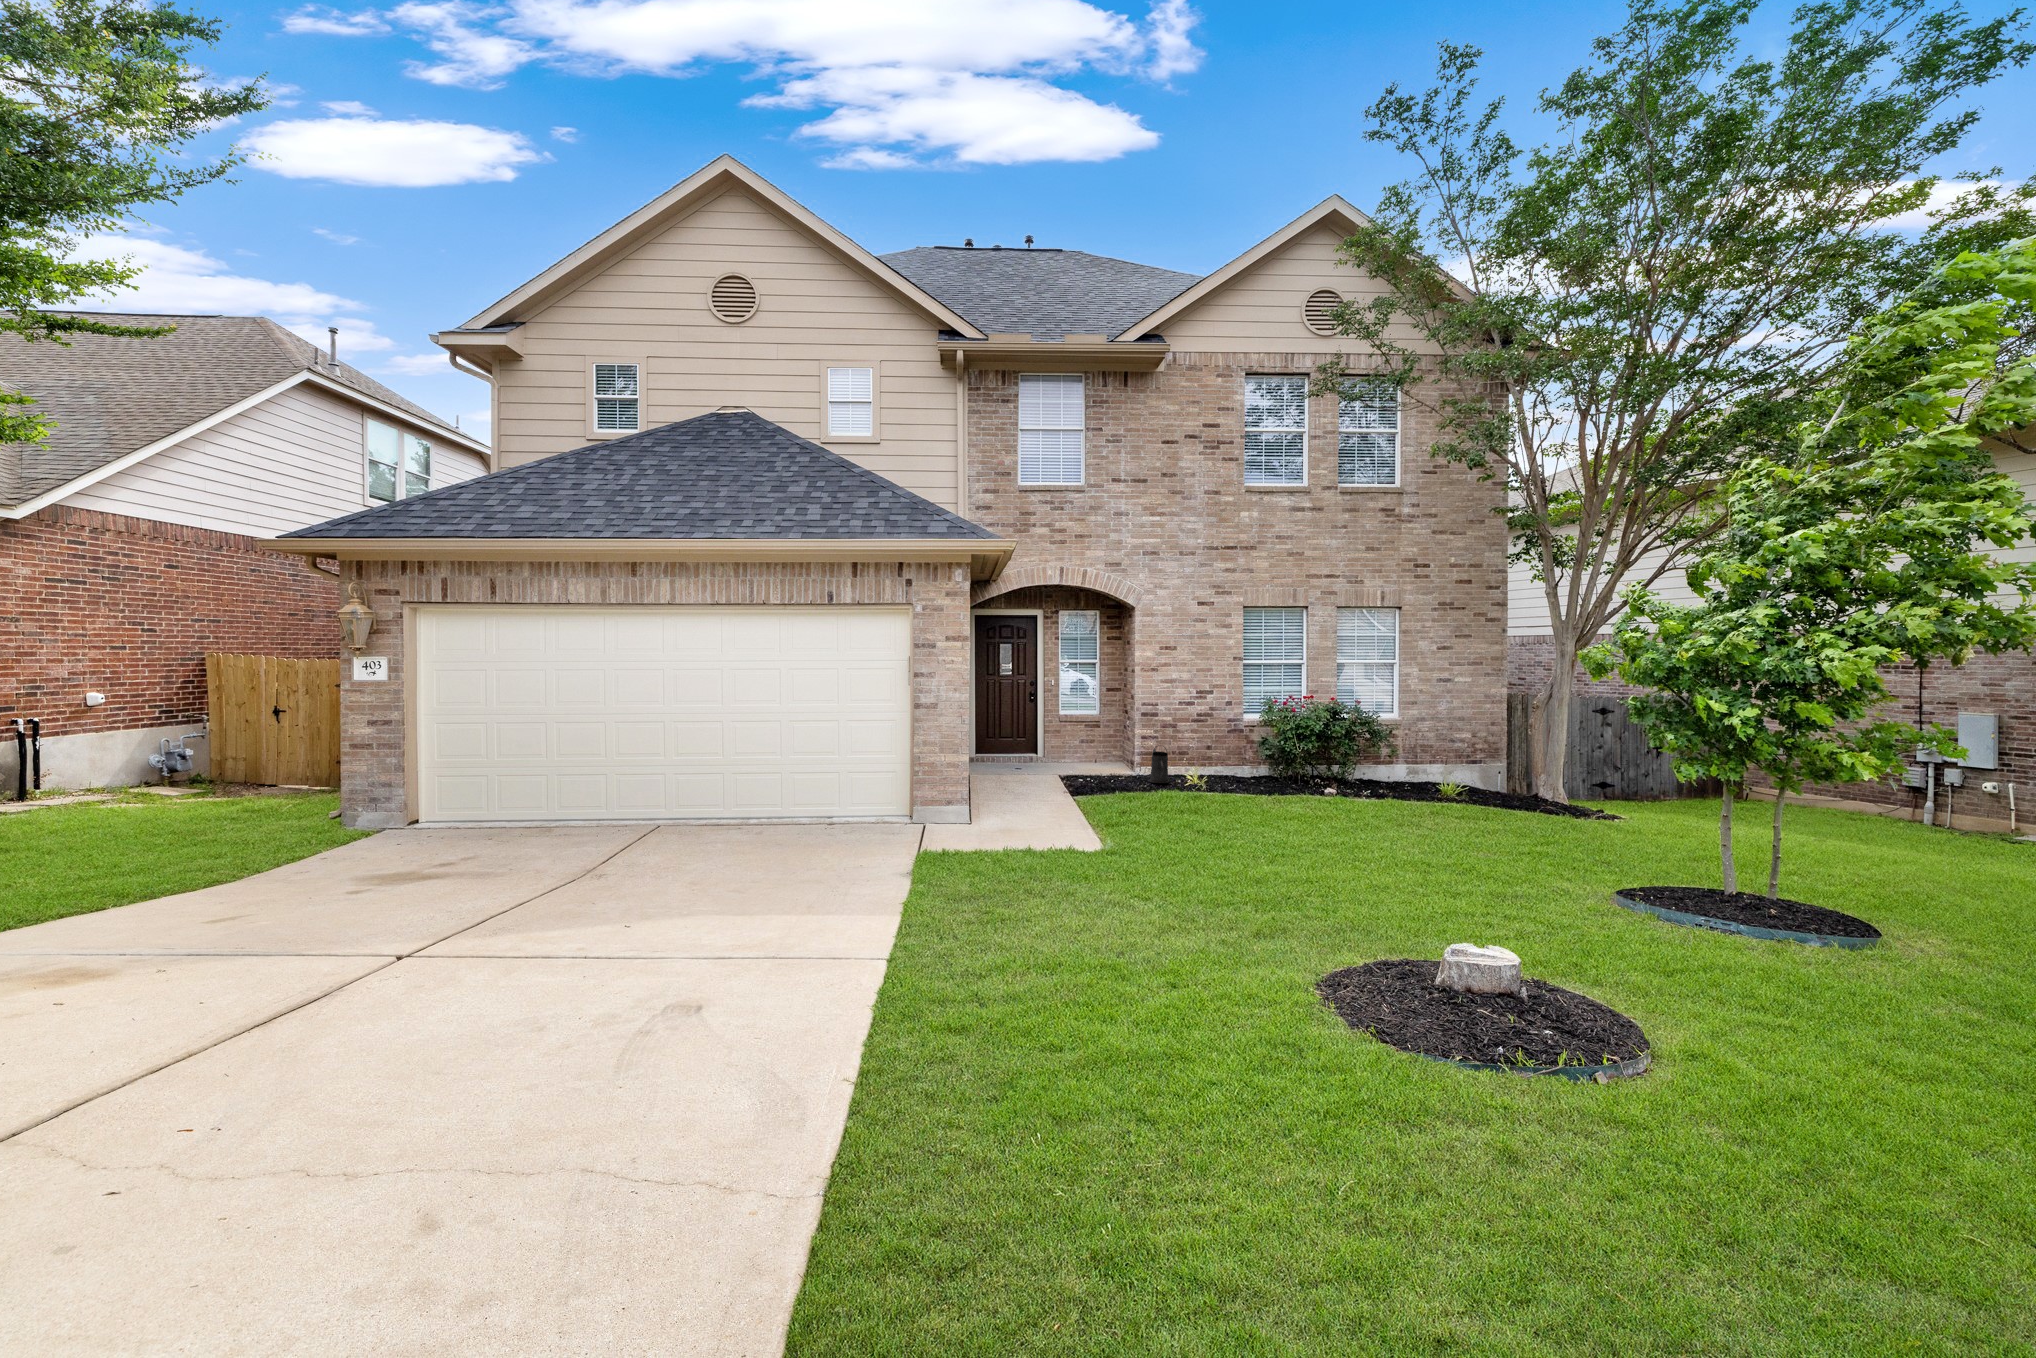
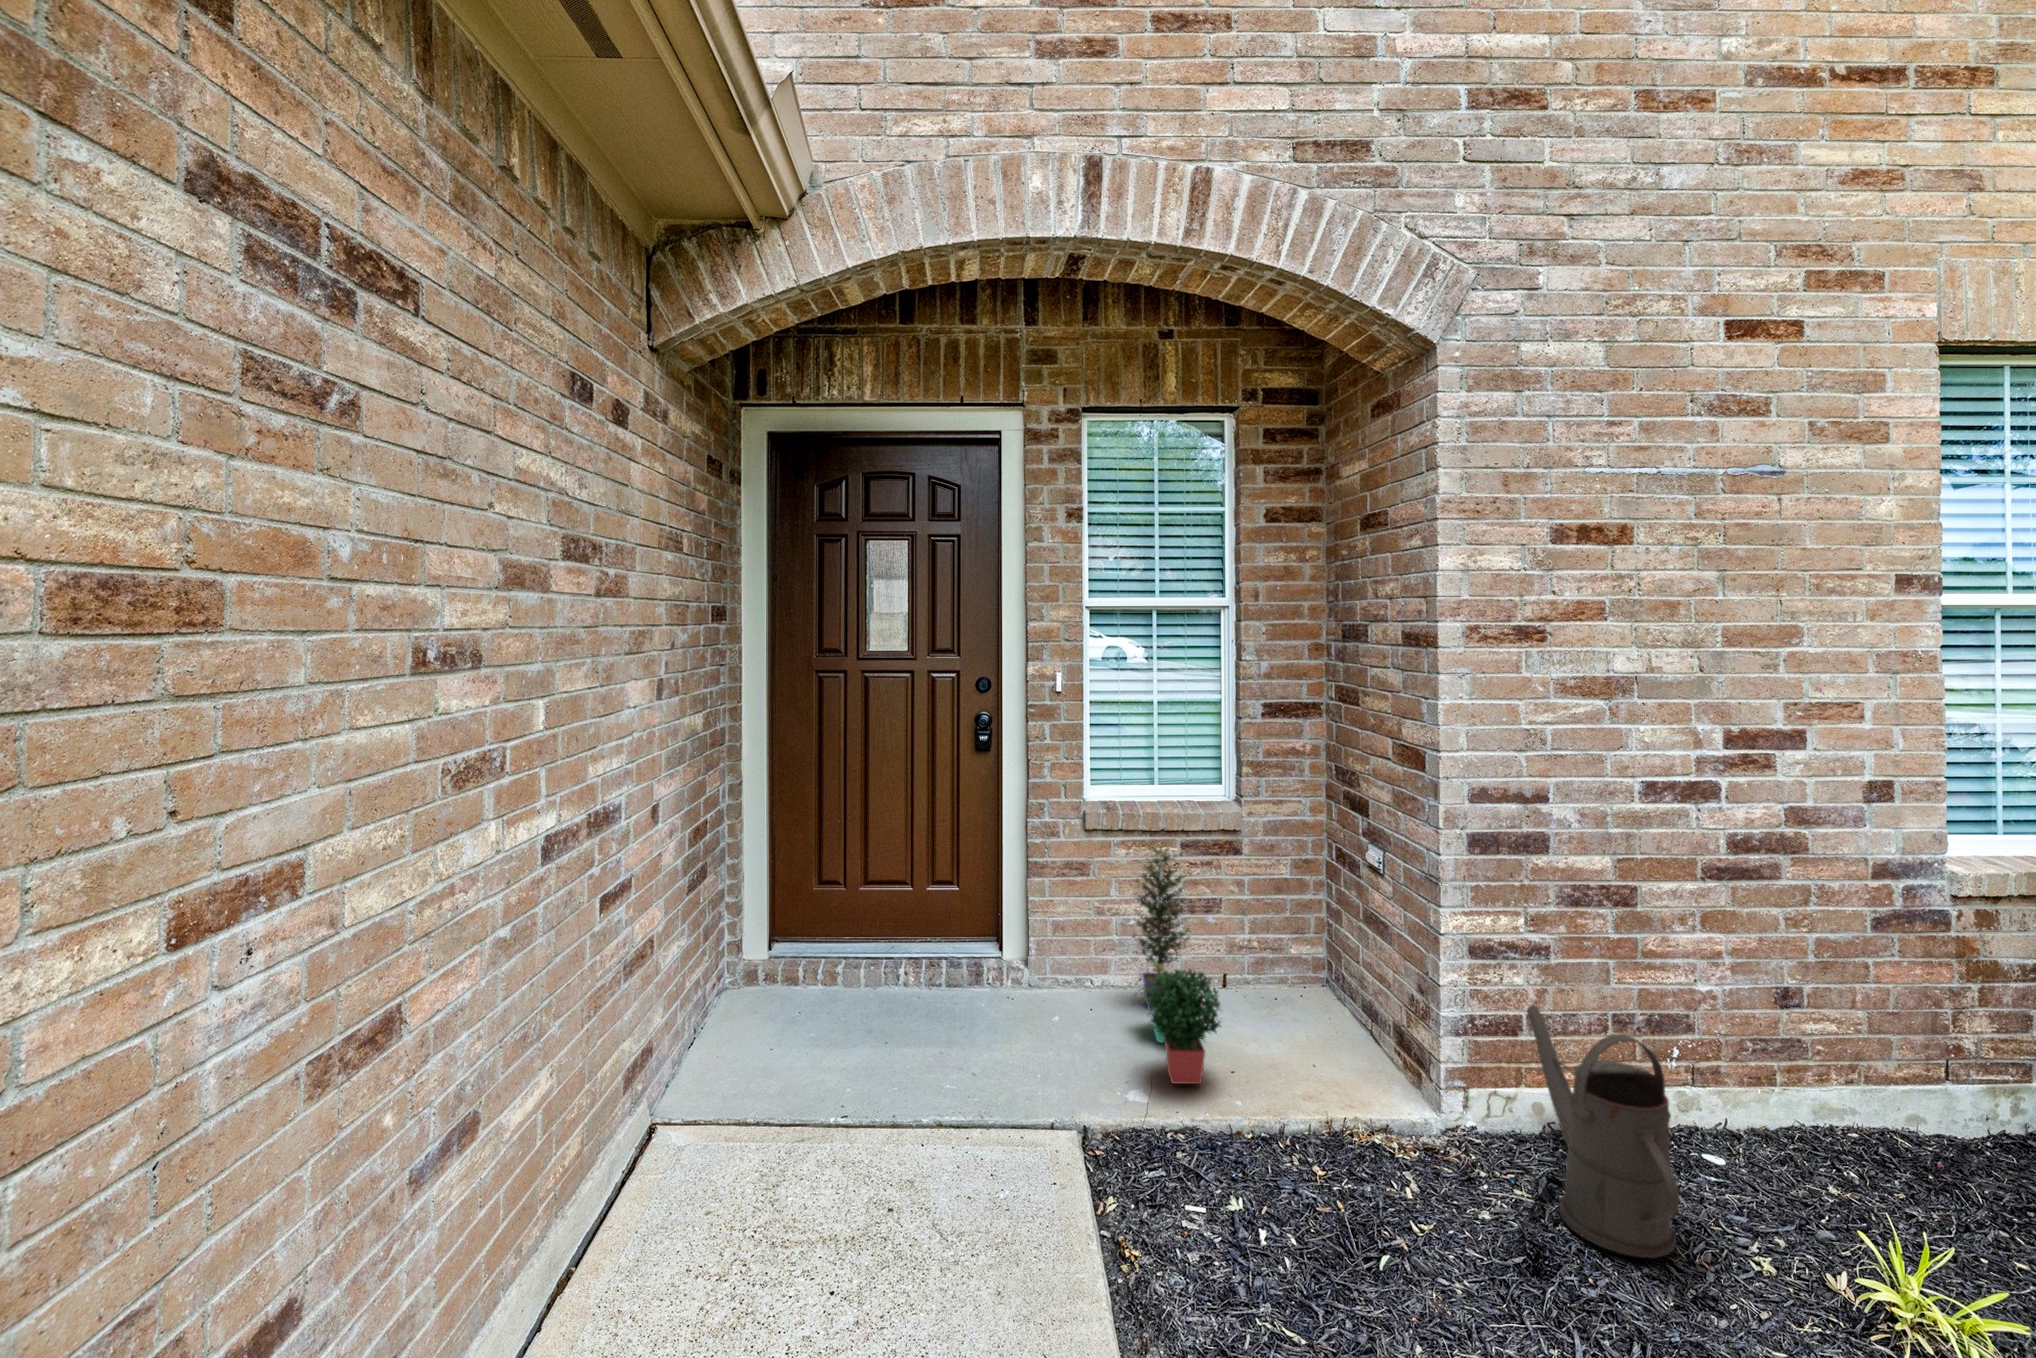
potted plant: none [1069,722,1088,768] -> present [1132,846,1221,1084]

